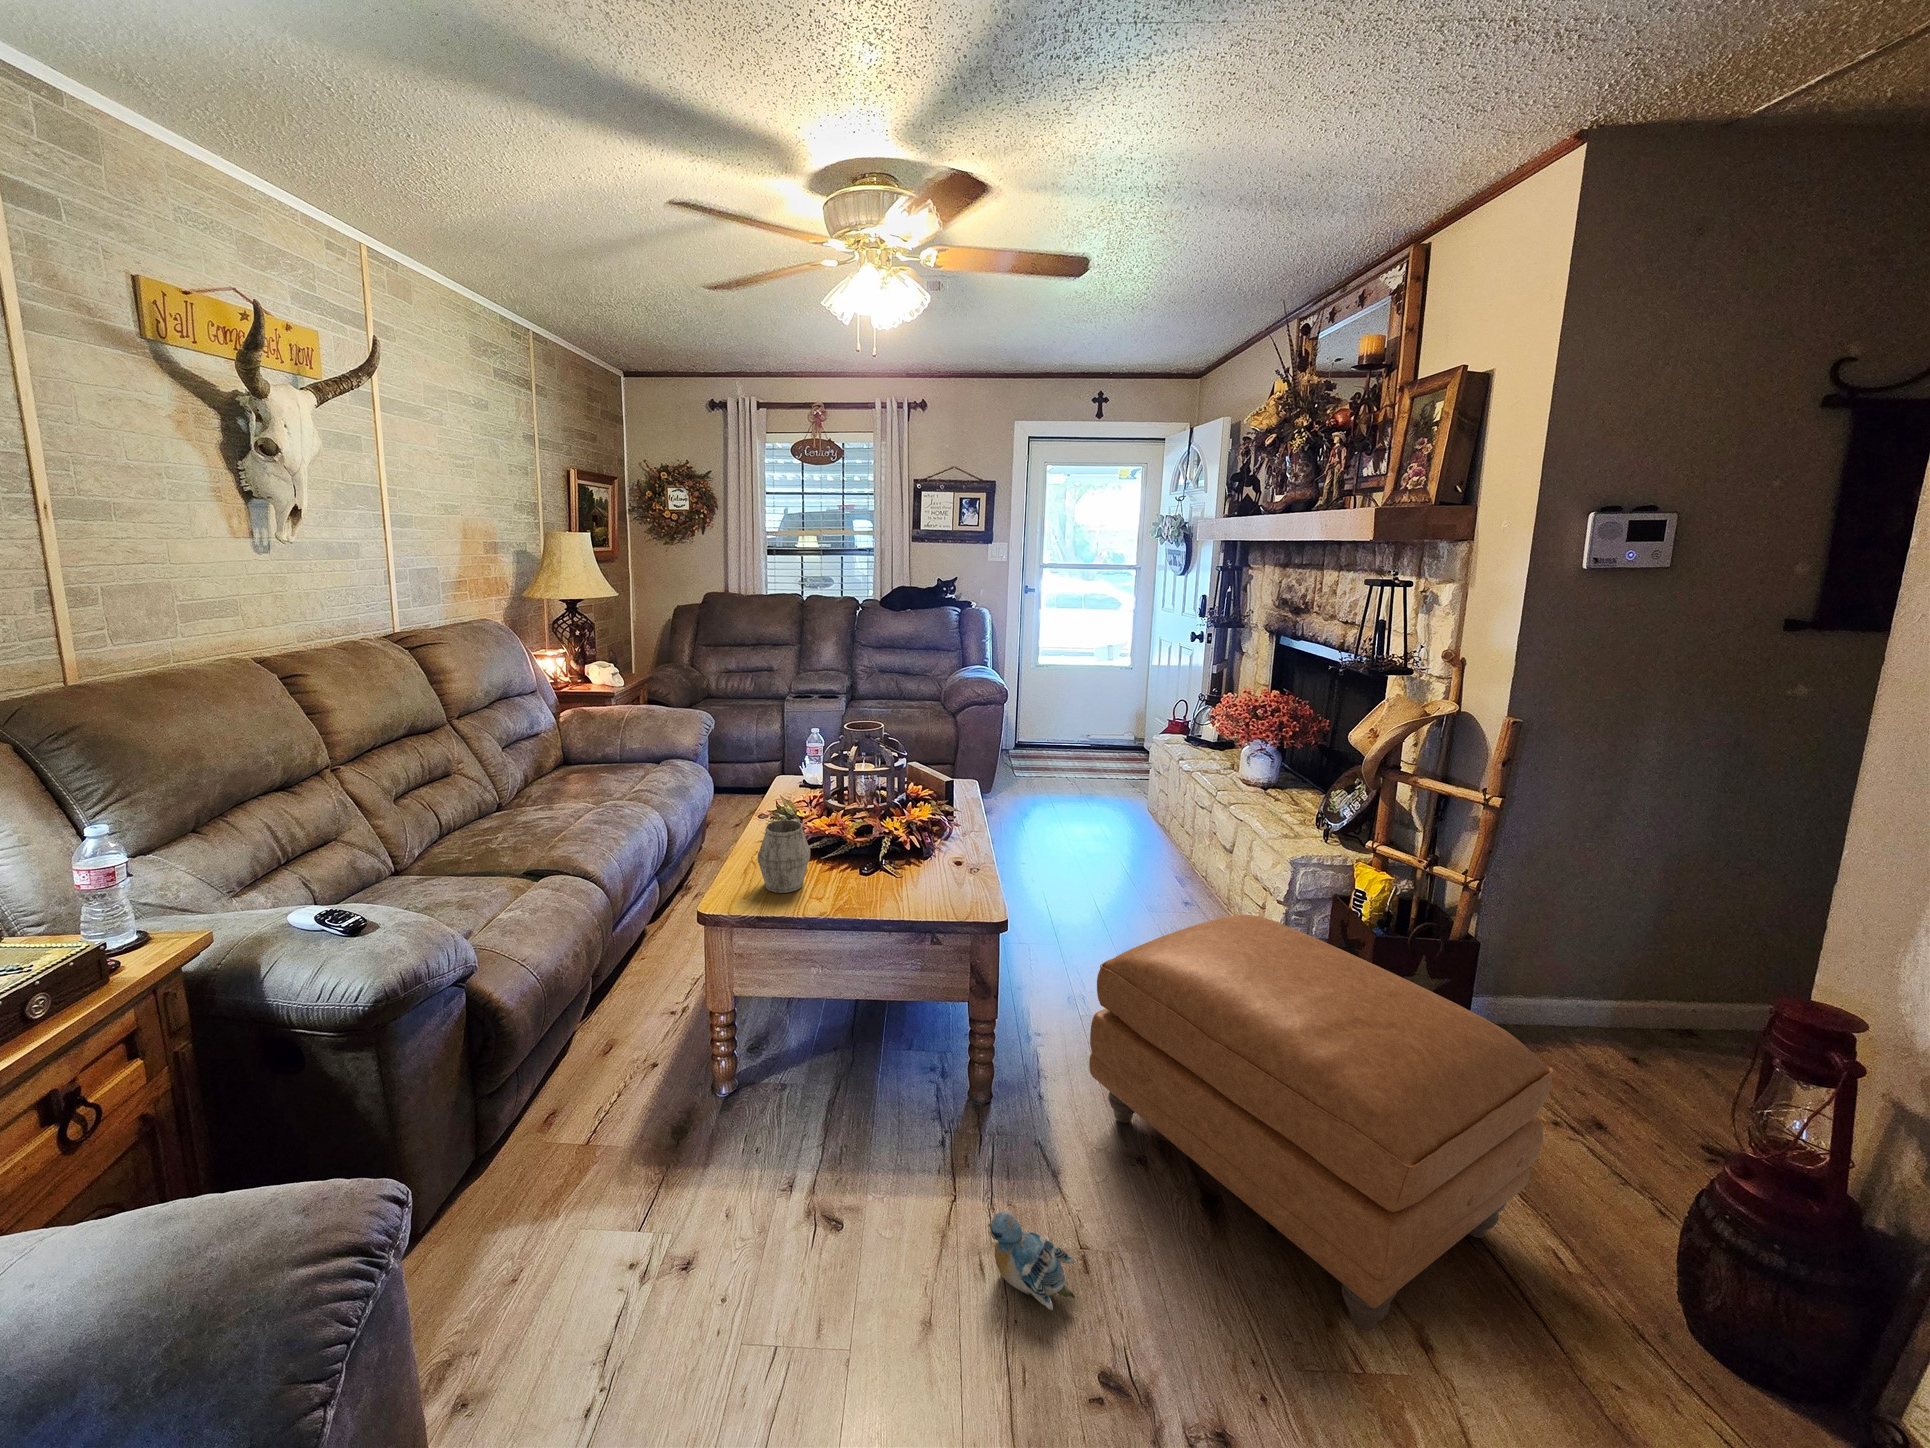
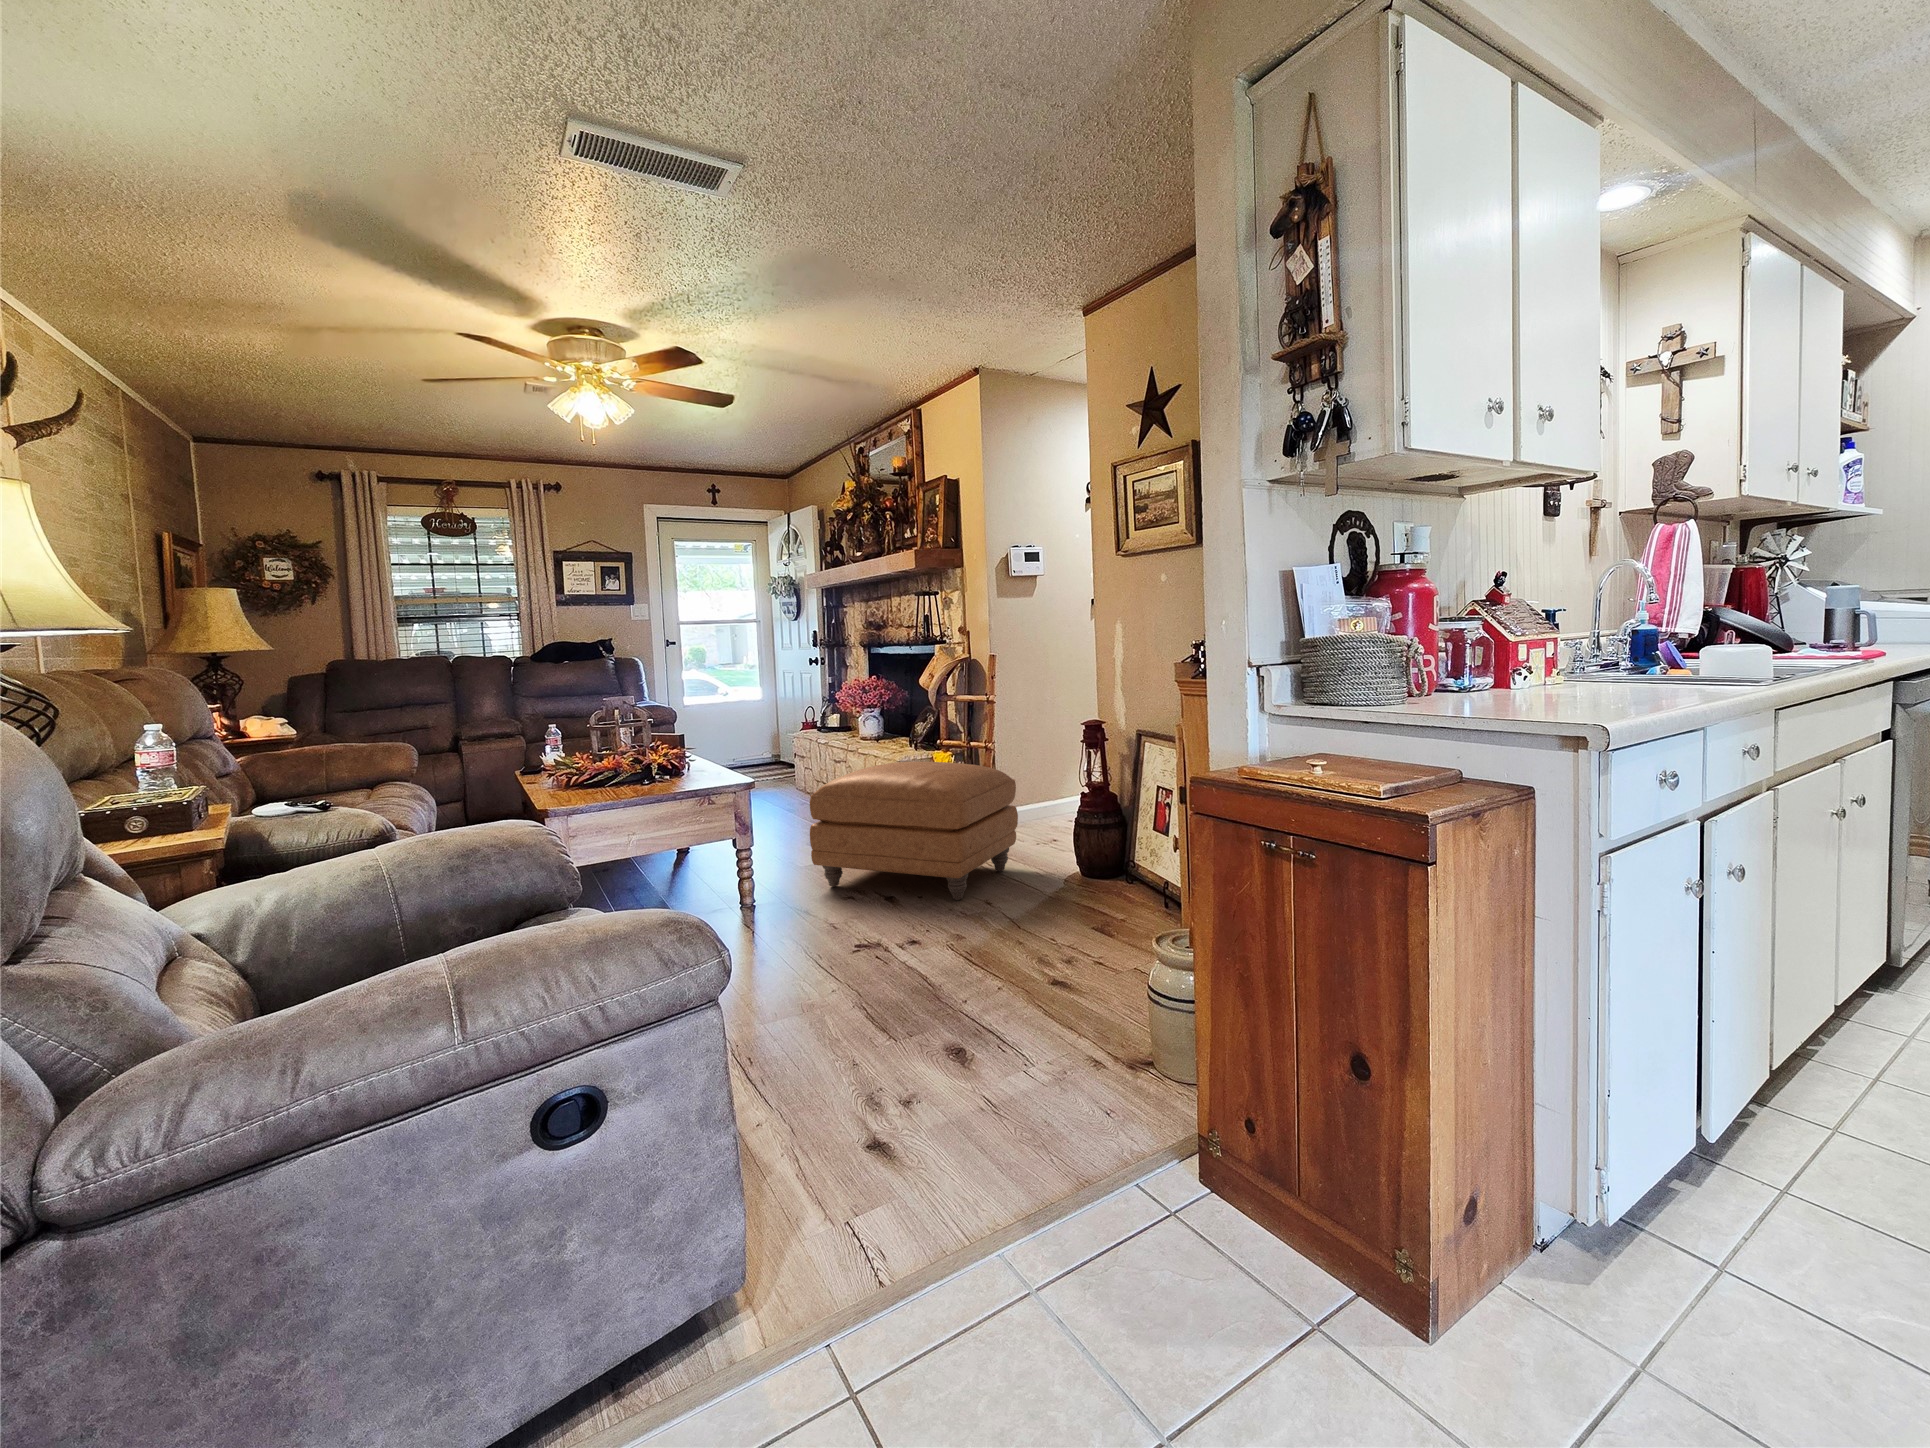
mug: present [758,819,810,893] -> none [576,746,615,791]
plush toy: present [988,1213,1075,1310] -> none [780,900,832,934]

